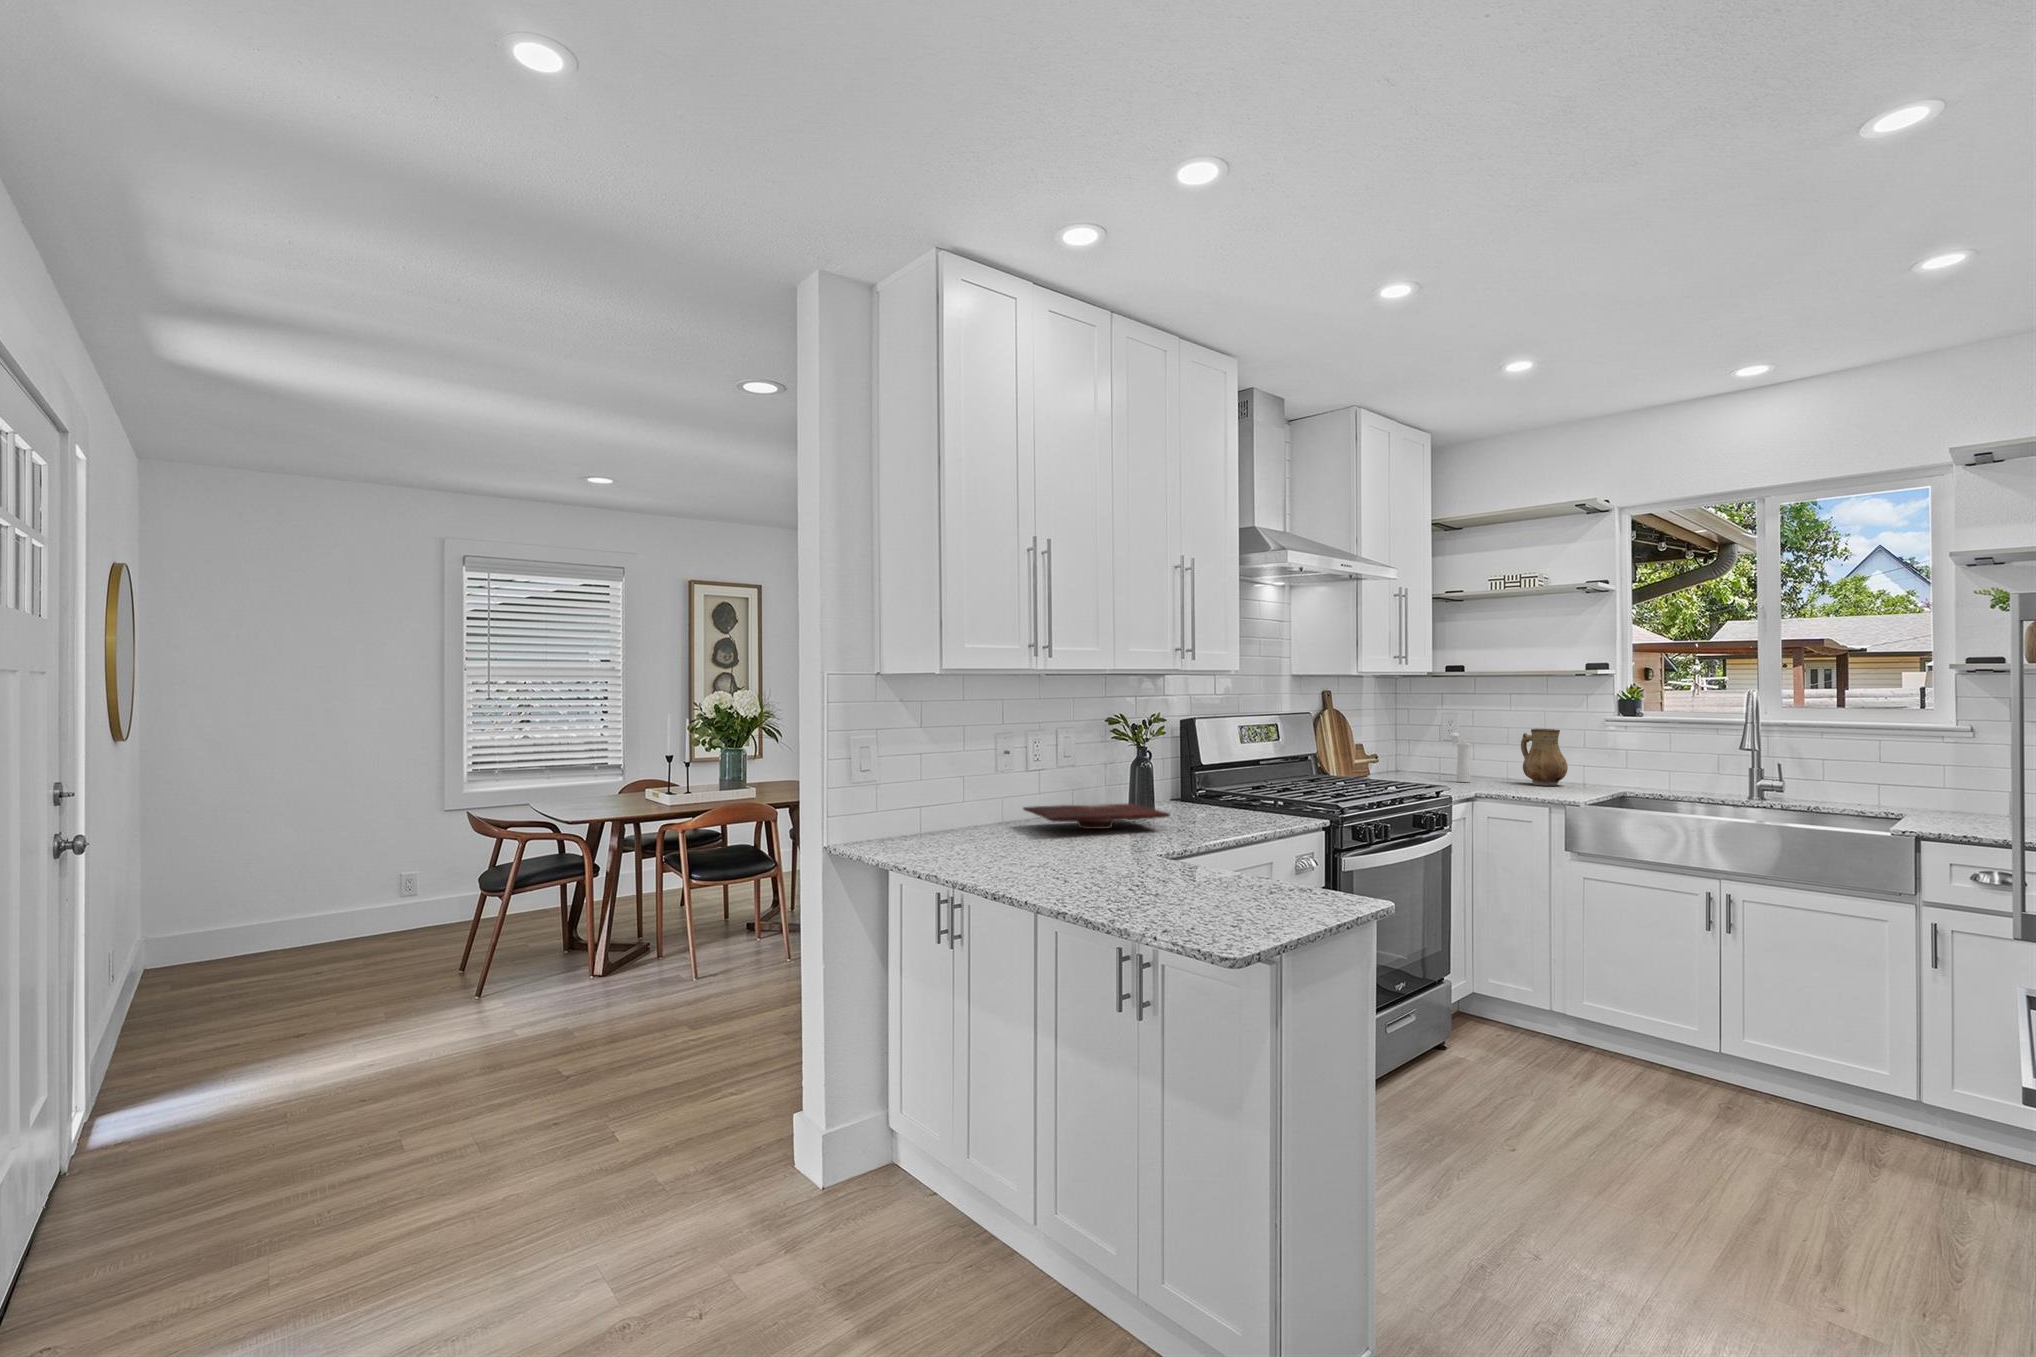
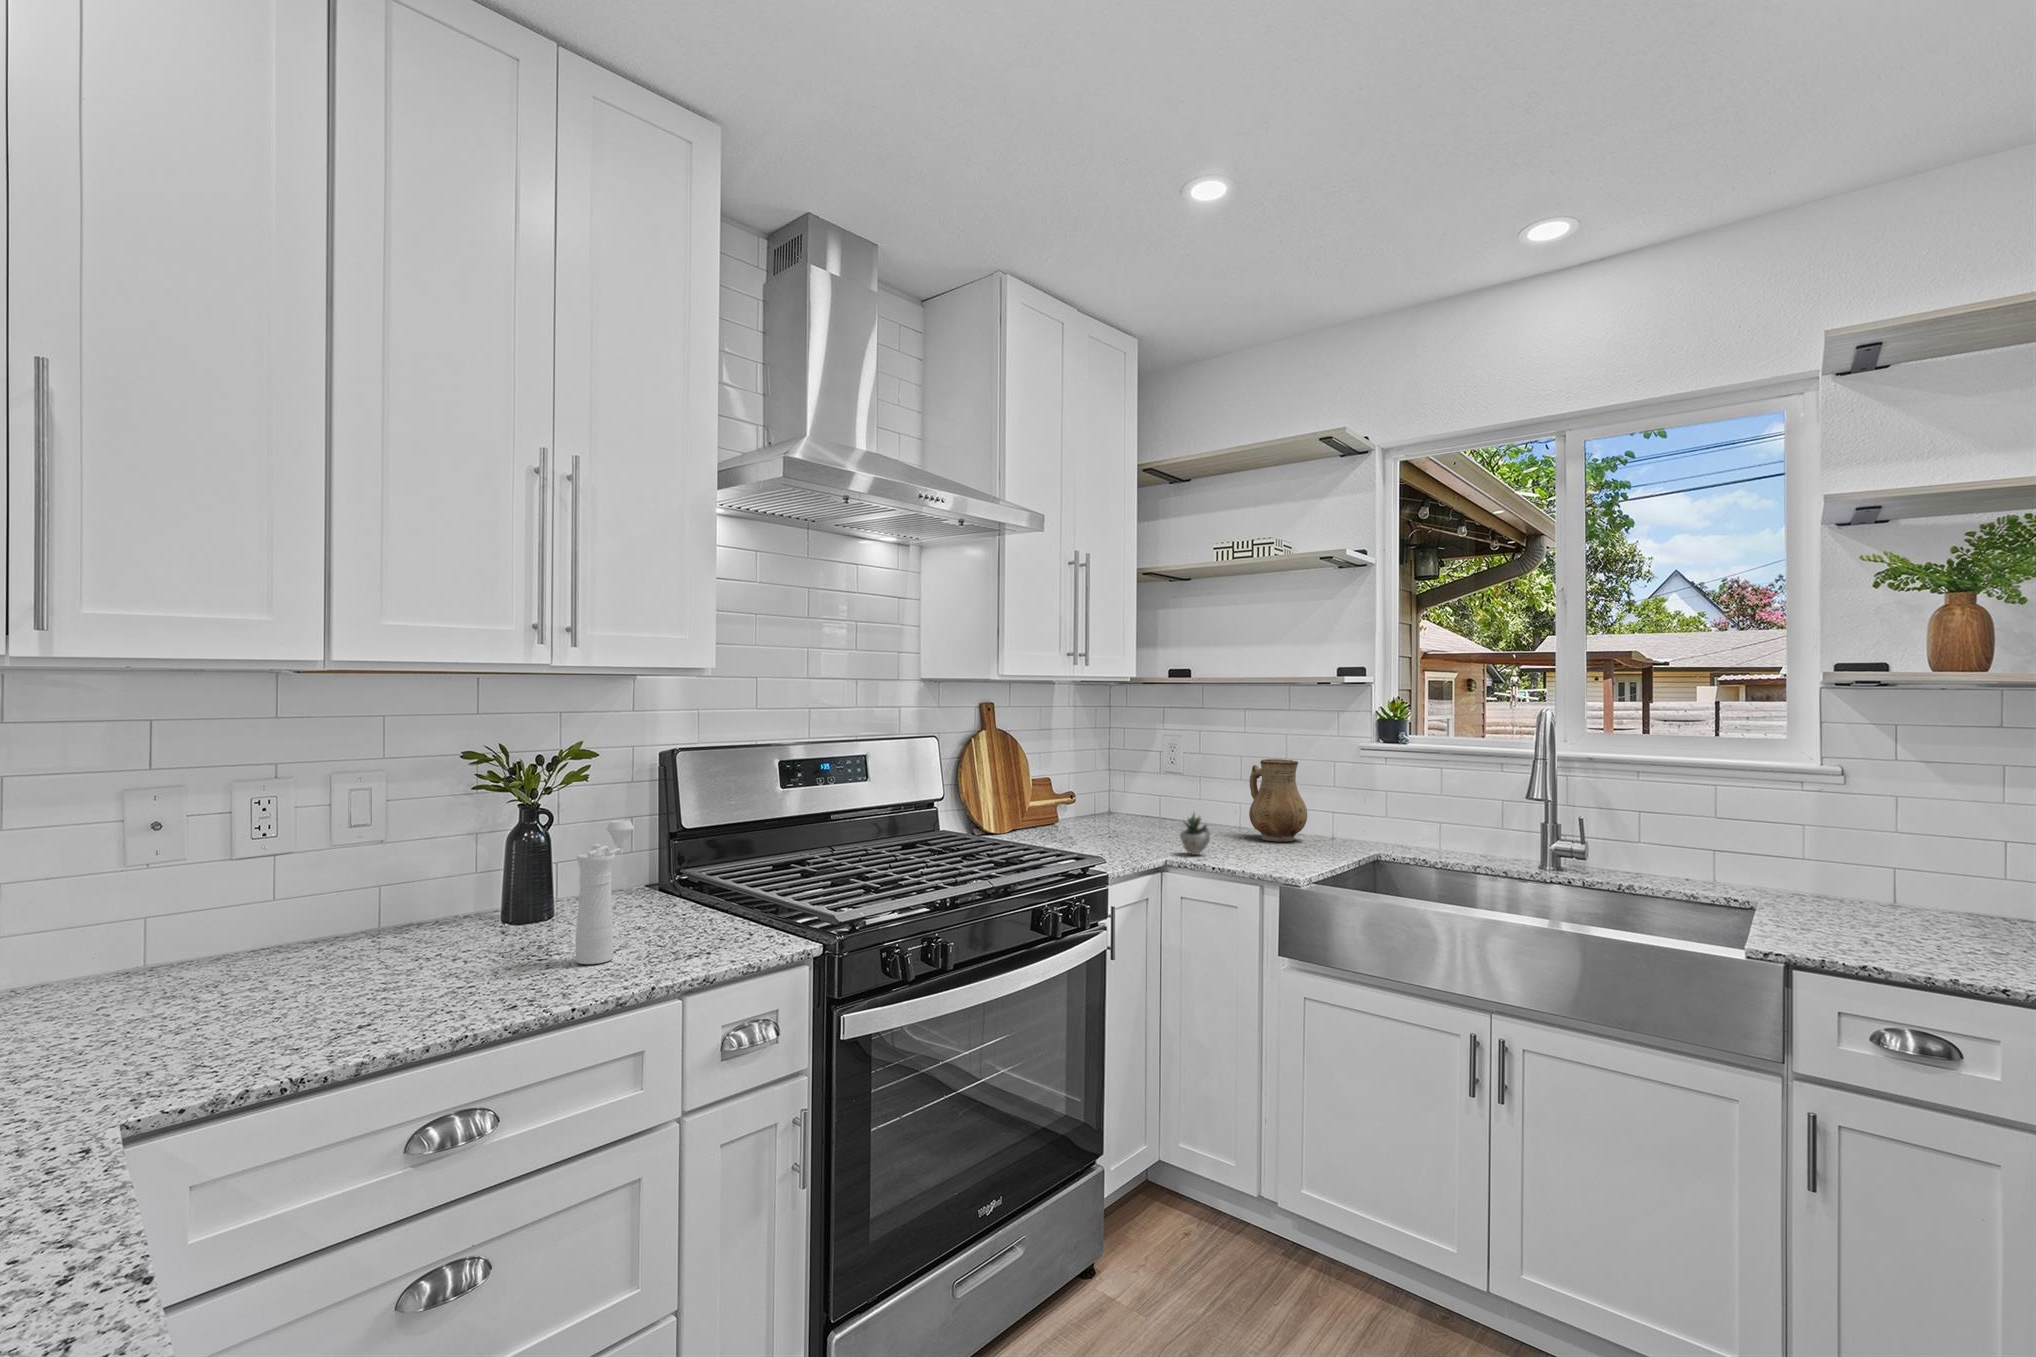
pepper mill: present [1449,733,1471,782] -> present [575,820,634,964]
succulent plant: none [1484,760,1527,791] -> present [1180,813,1210,855]
cutting board: present [1023,803,1170,829] -> none [101,921,458,997]

